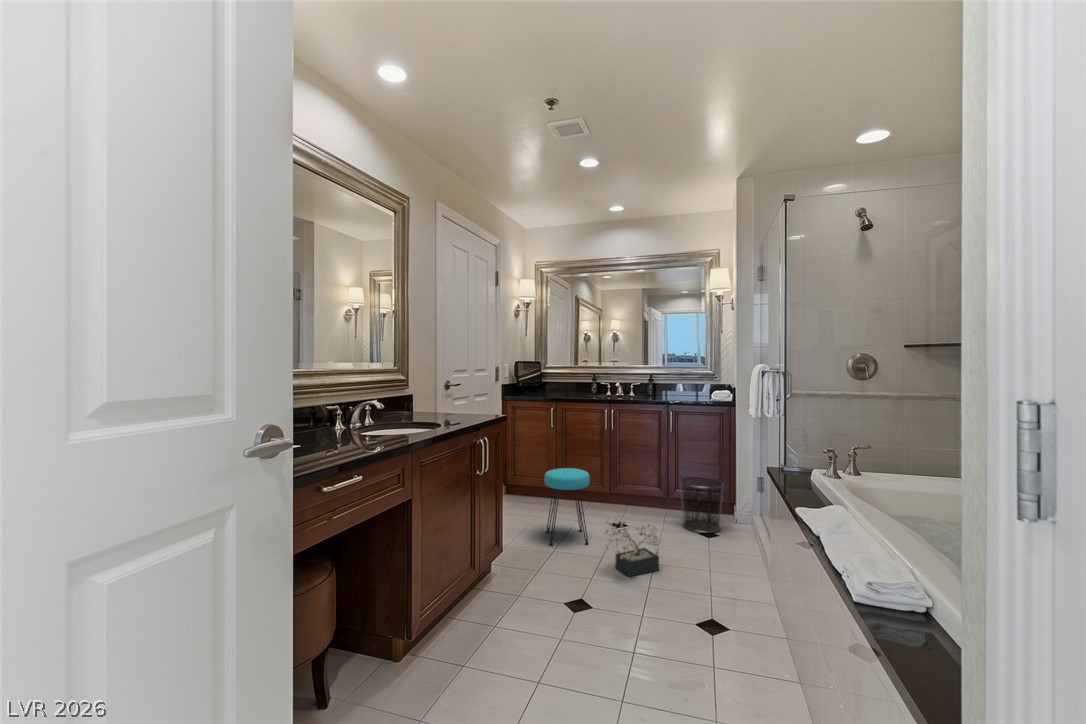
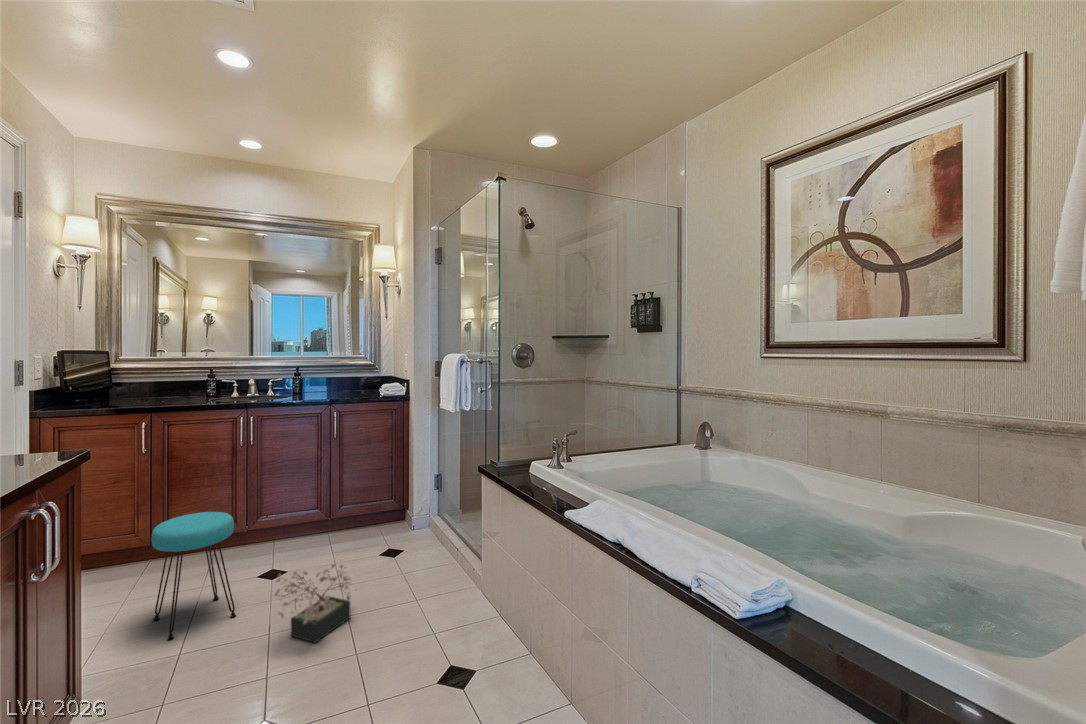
waste bin: present [680,477,724,533] -> none [351,486,403,553]

